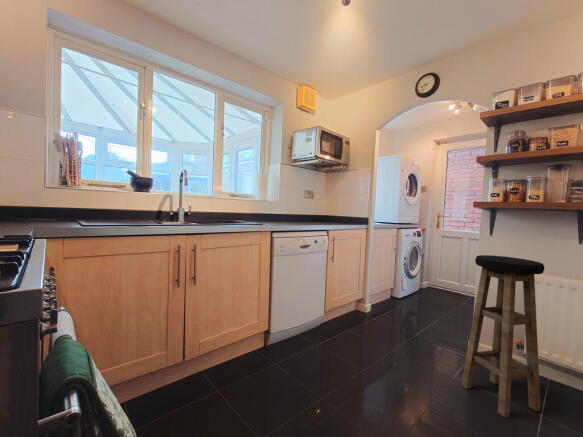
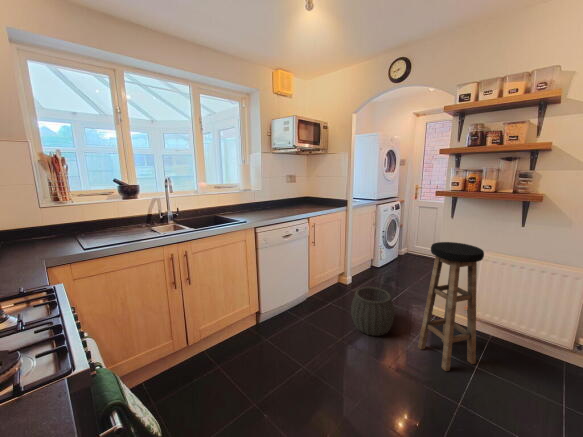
woven basket: none [376,310,429,369] -> present [351,287,394,336]

